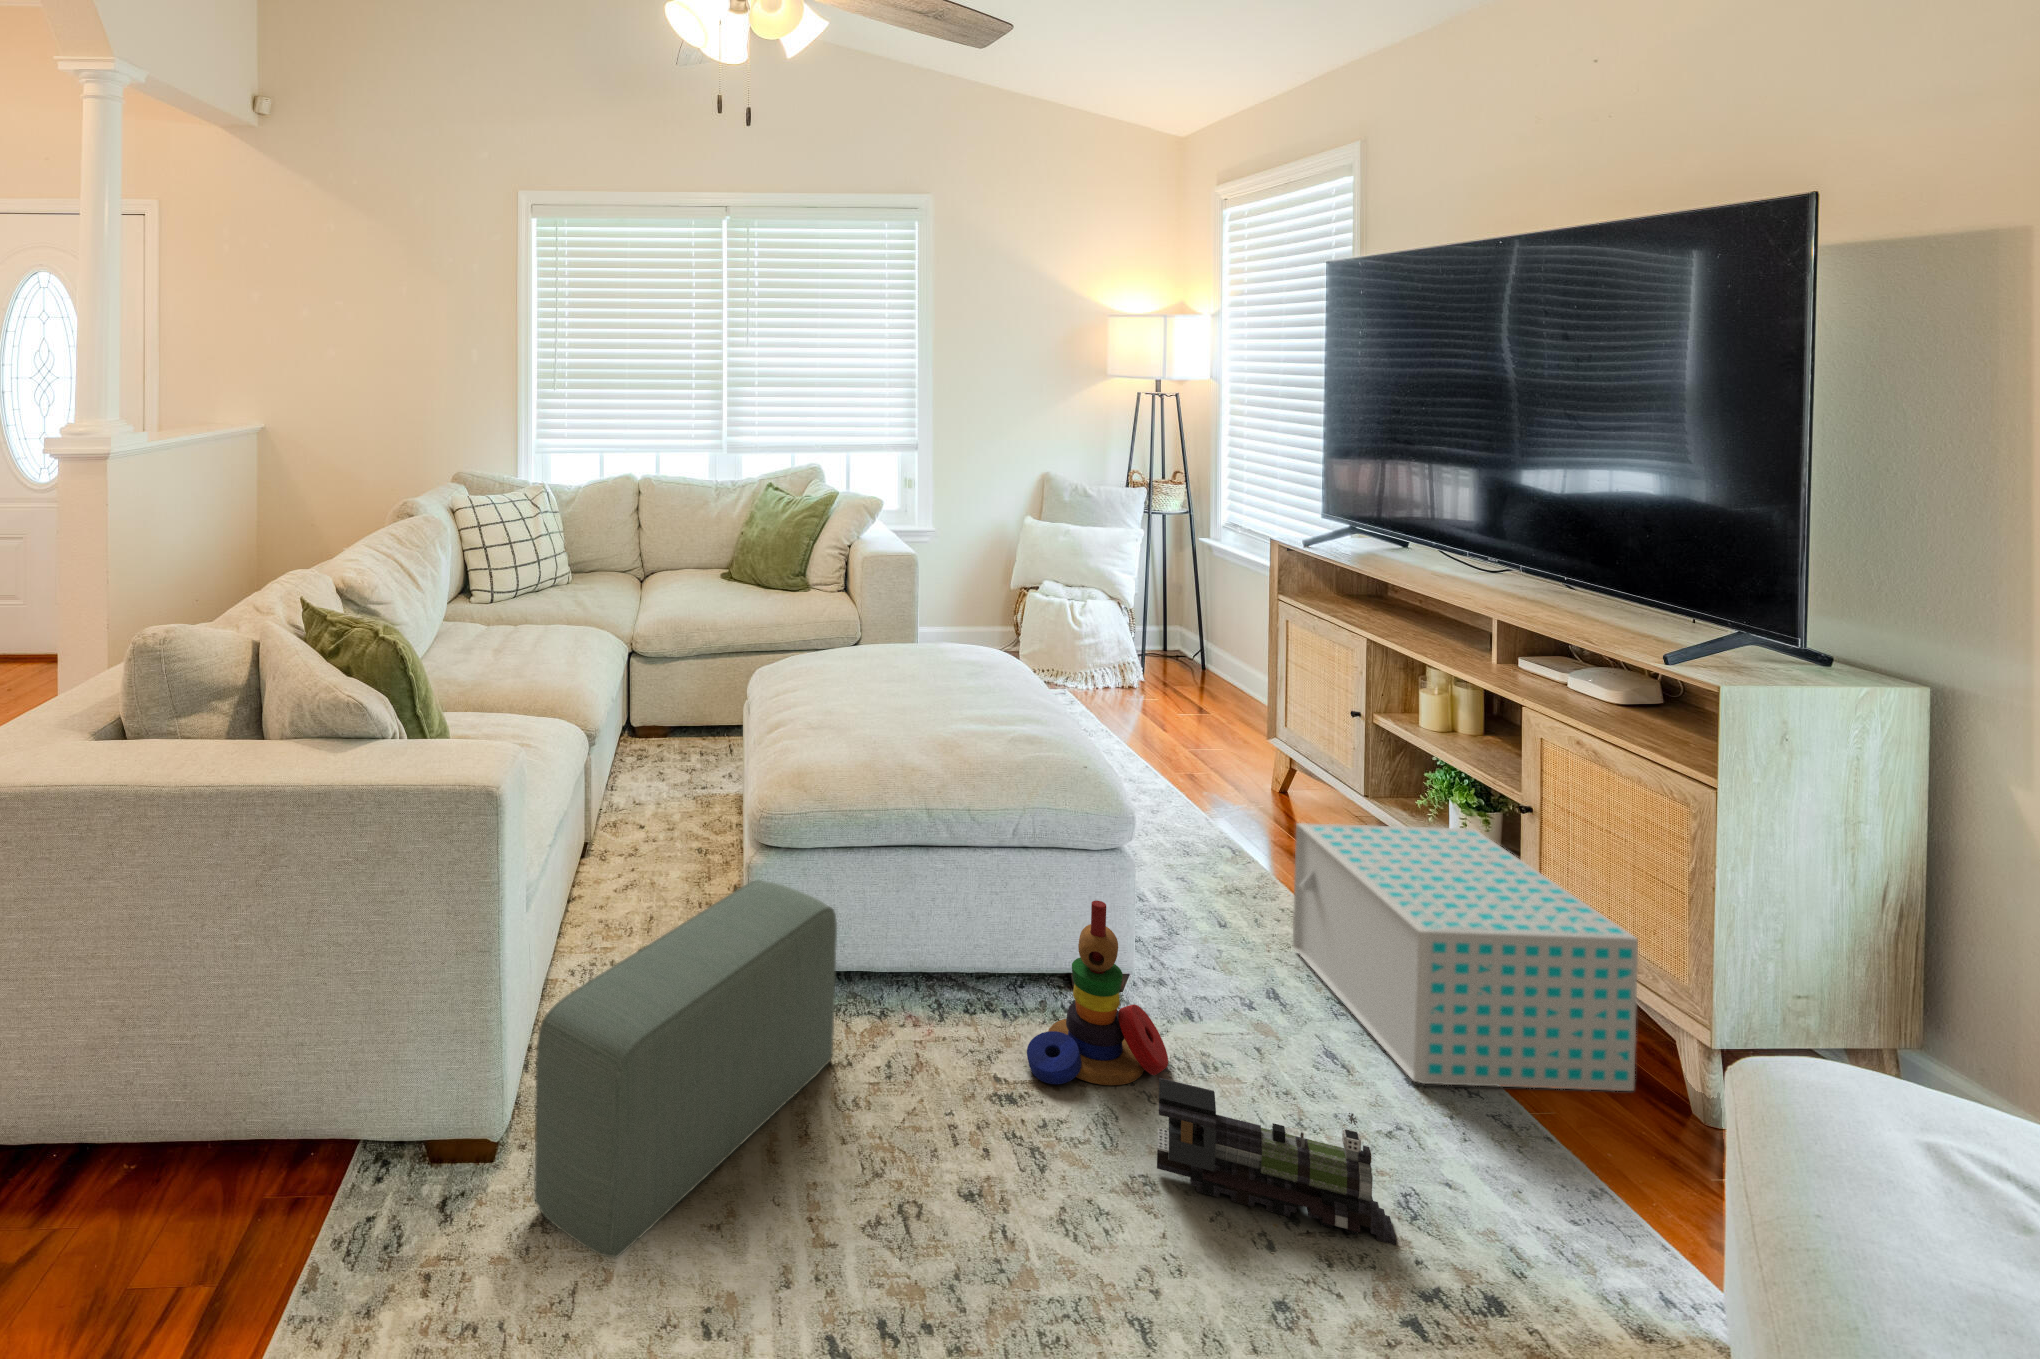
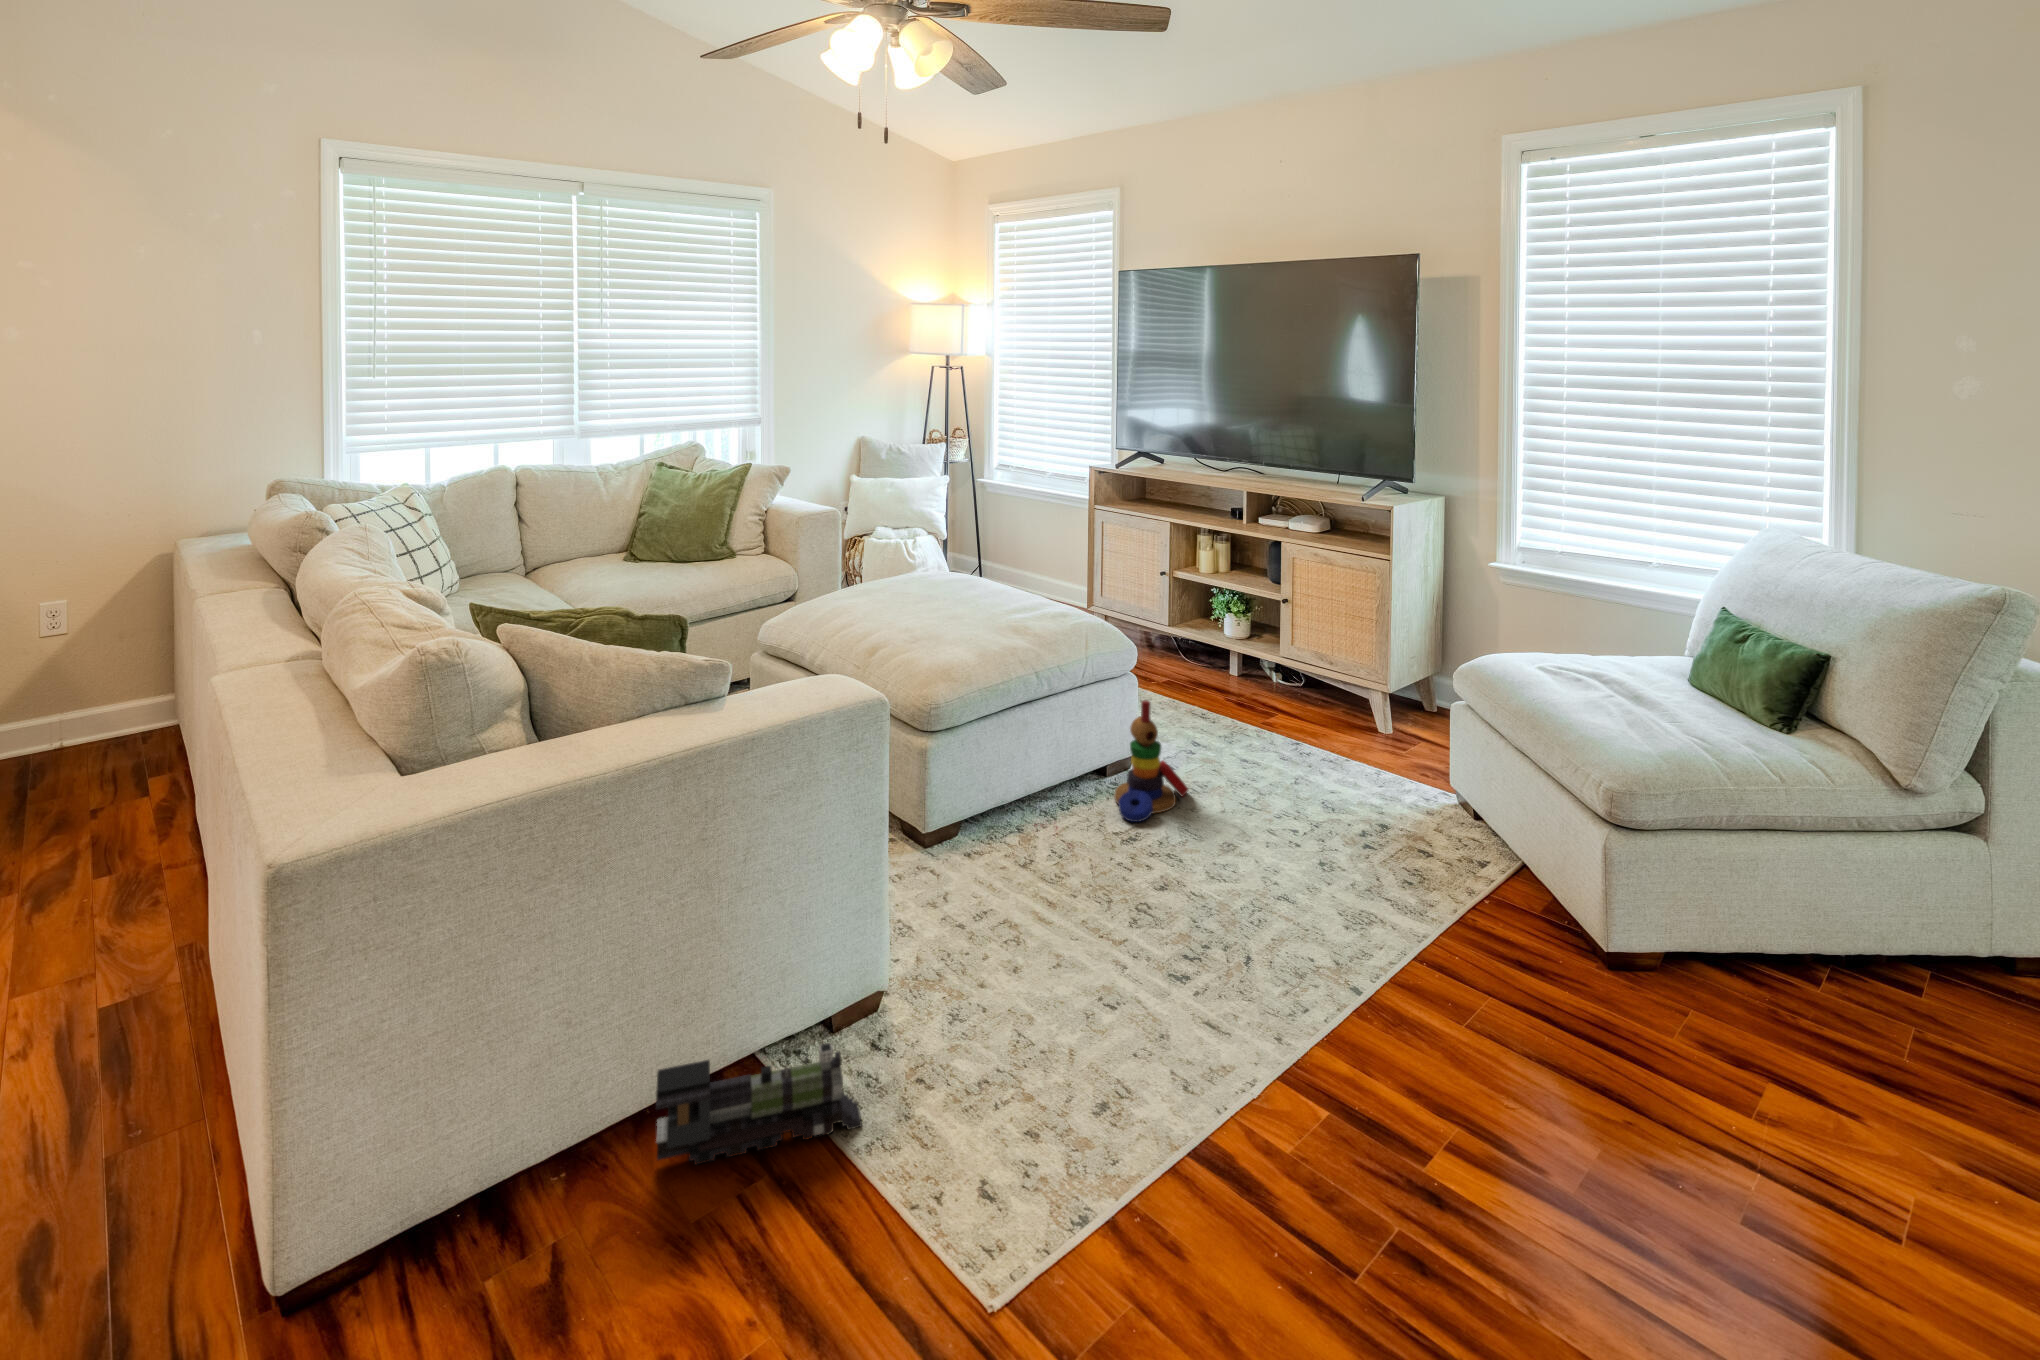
storage box: present [1293,823,1638,1091] -> none [1181,618,1361,755]
pouf: present [534,880,837,1258] -> none [935,747,1025,1011]
toy train: present [1157,1078,1396,1245] -> present [656,1031,862,1165]

